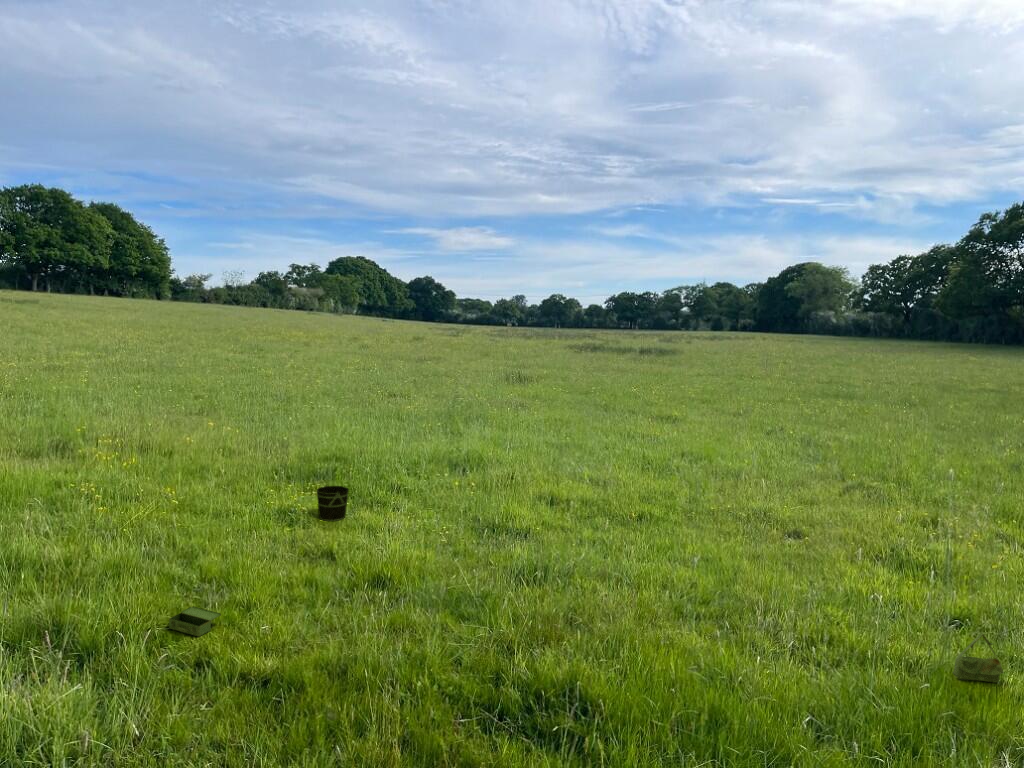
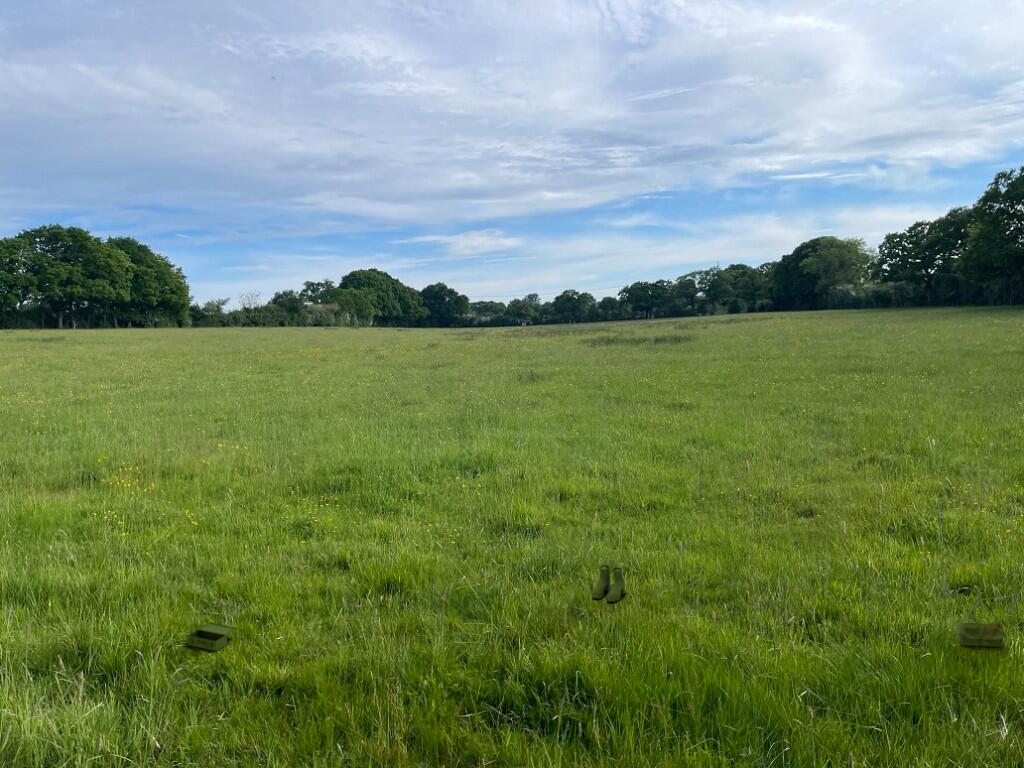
bucket: present [317,485,349,521] -> none [328,496,359,532]
boots: none [586,574,620,611] -> present [592,565,625,602]

